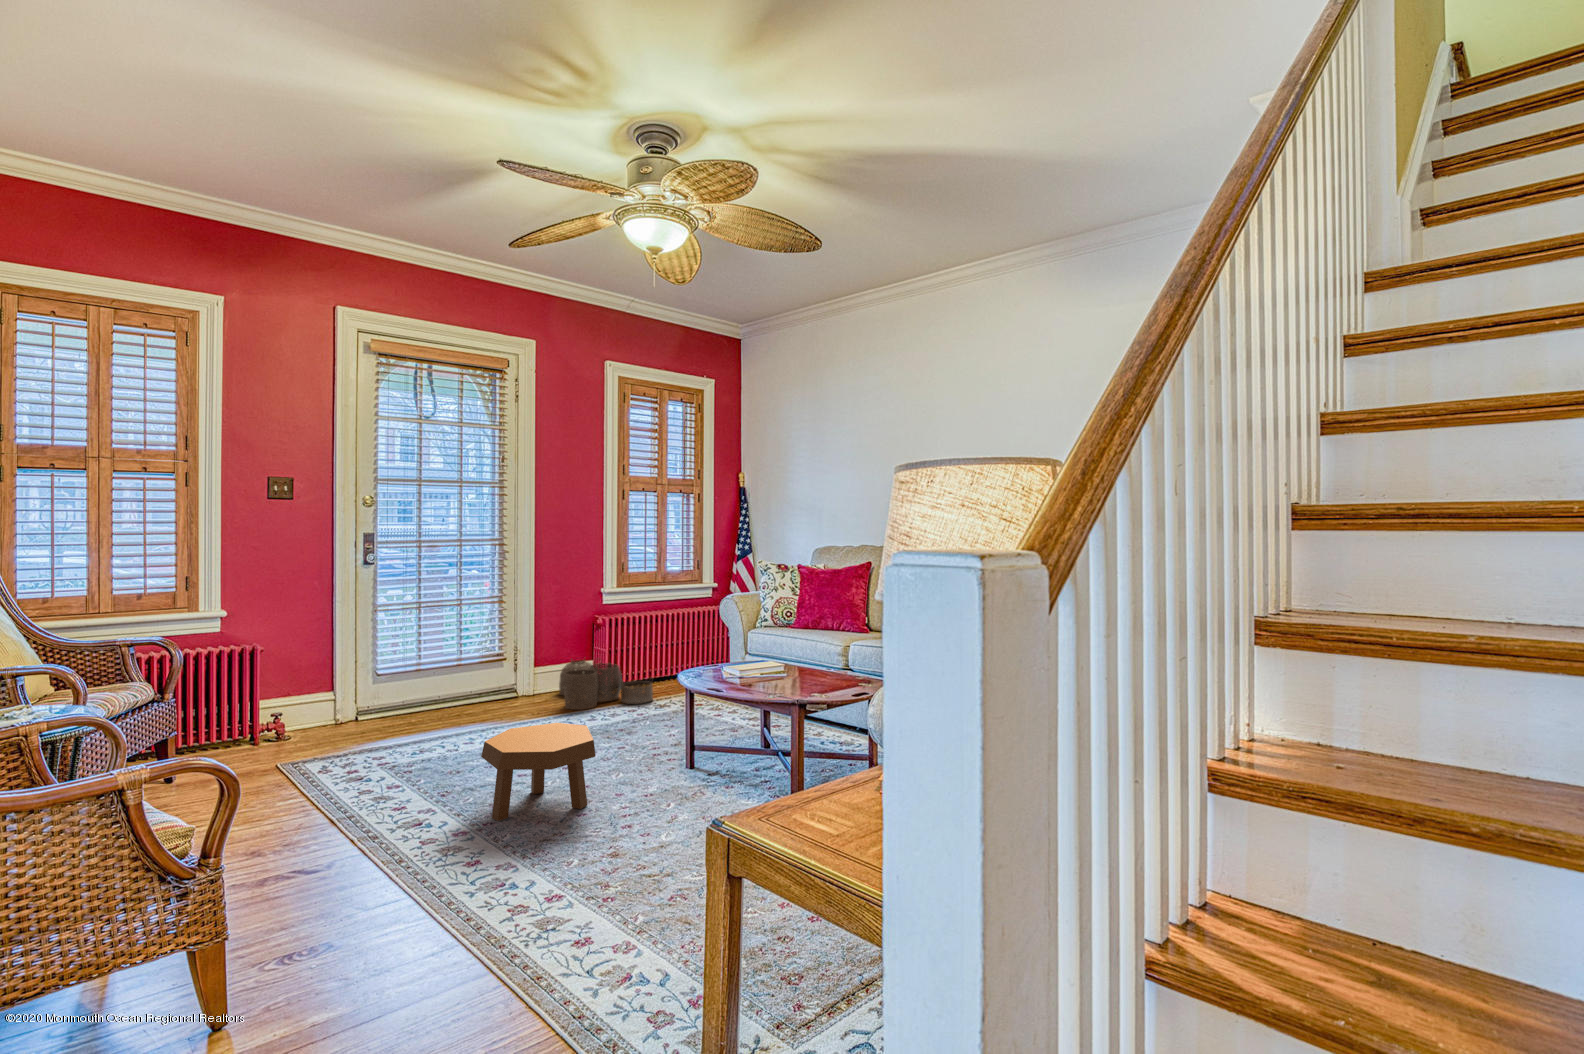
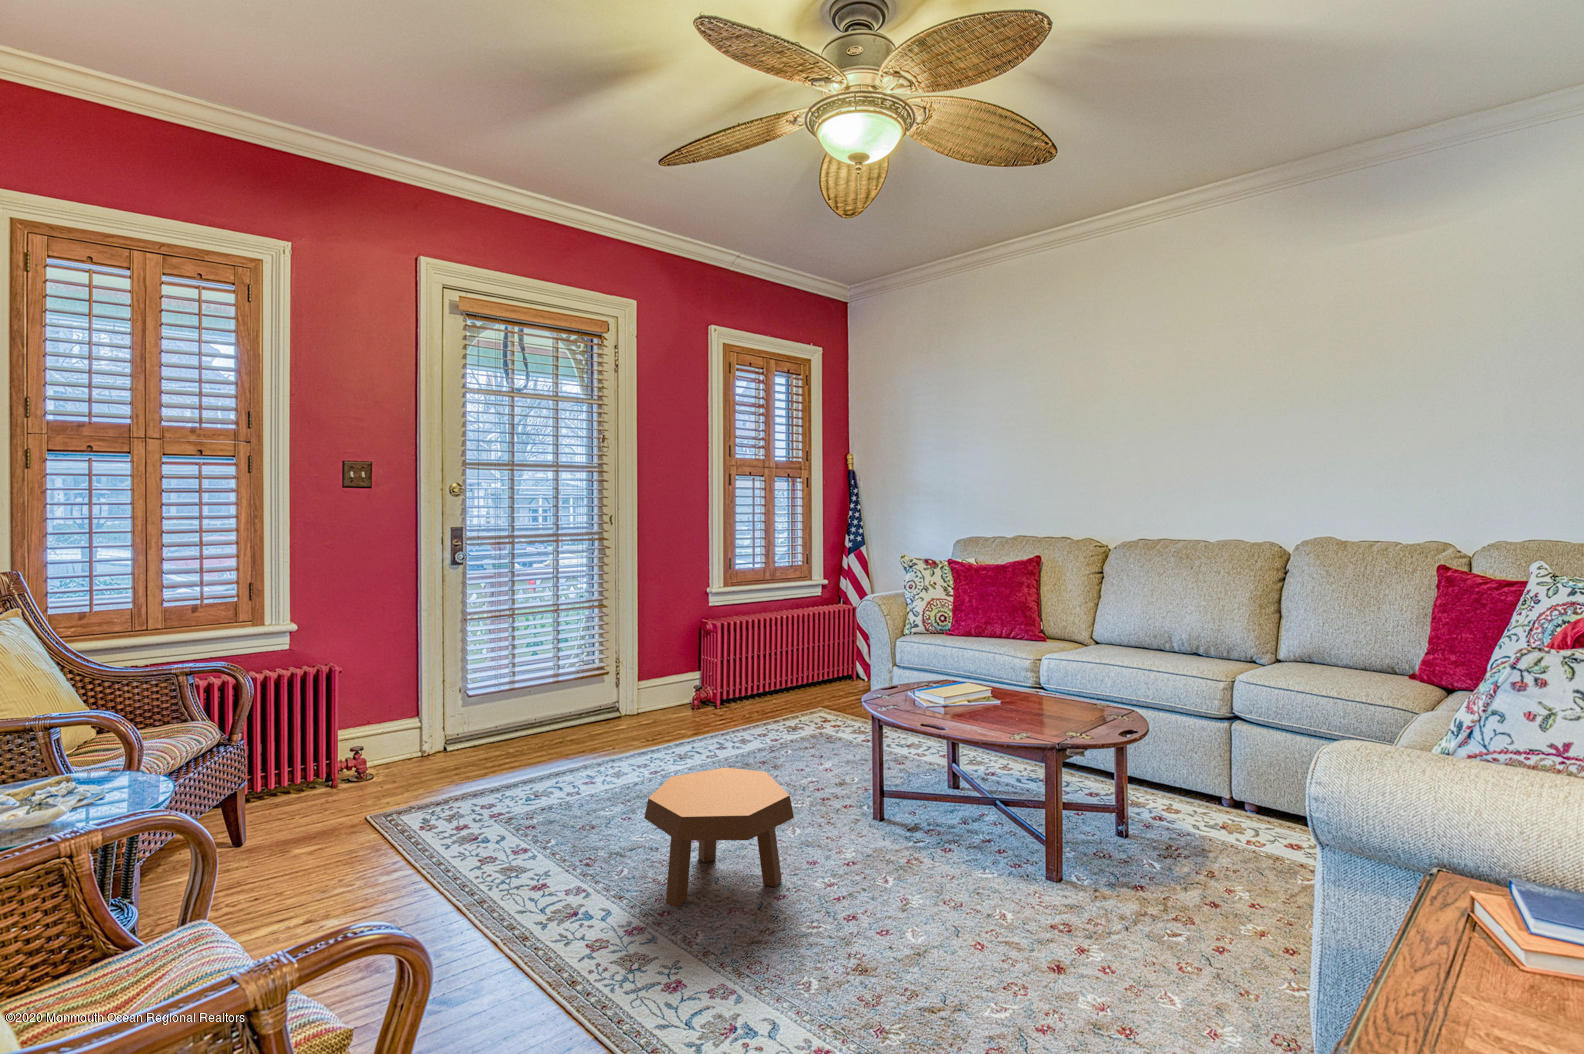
woven basket: present [559,658,653,710] -> none [668,670,781,734]

